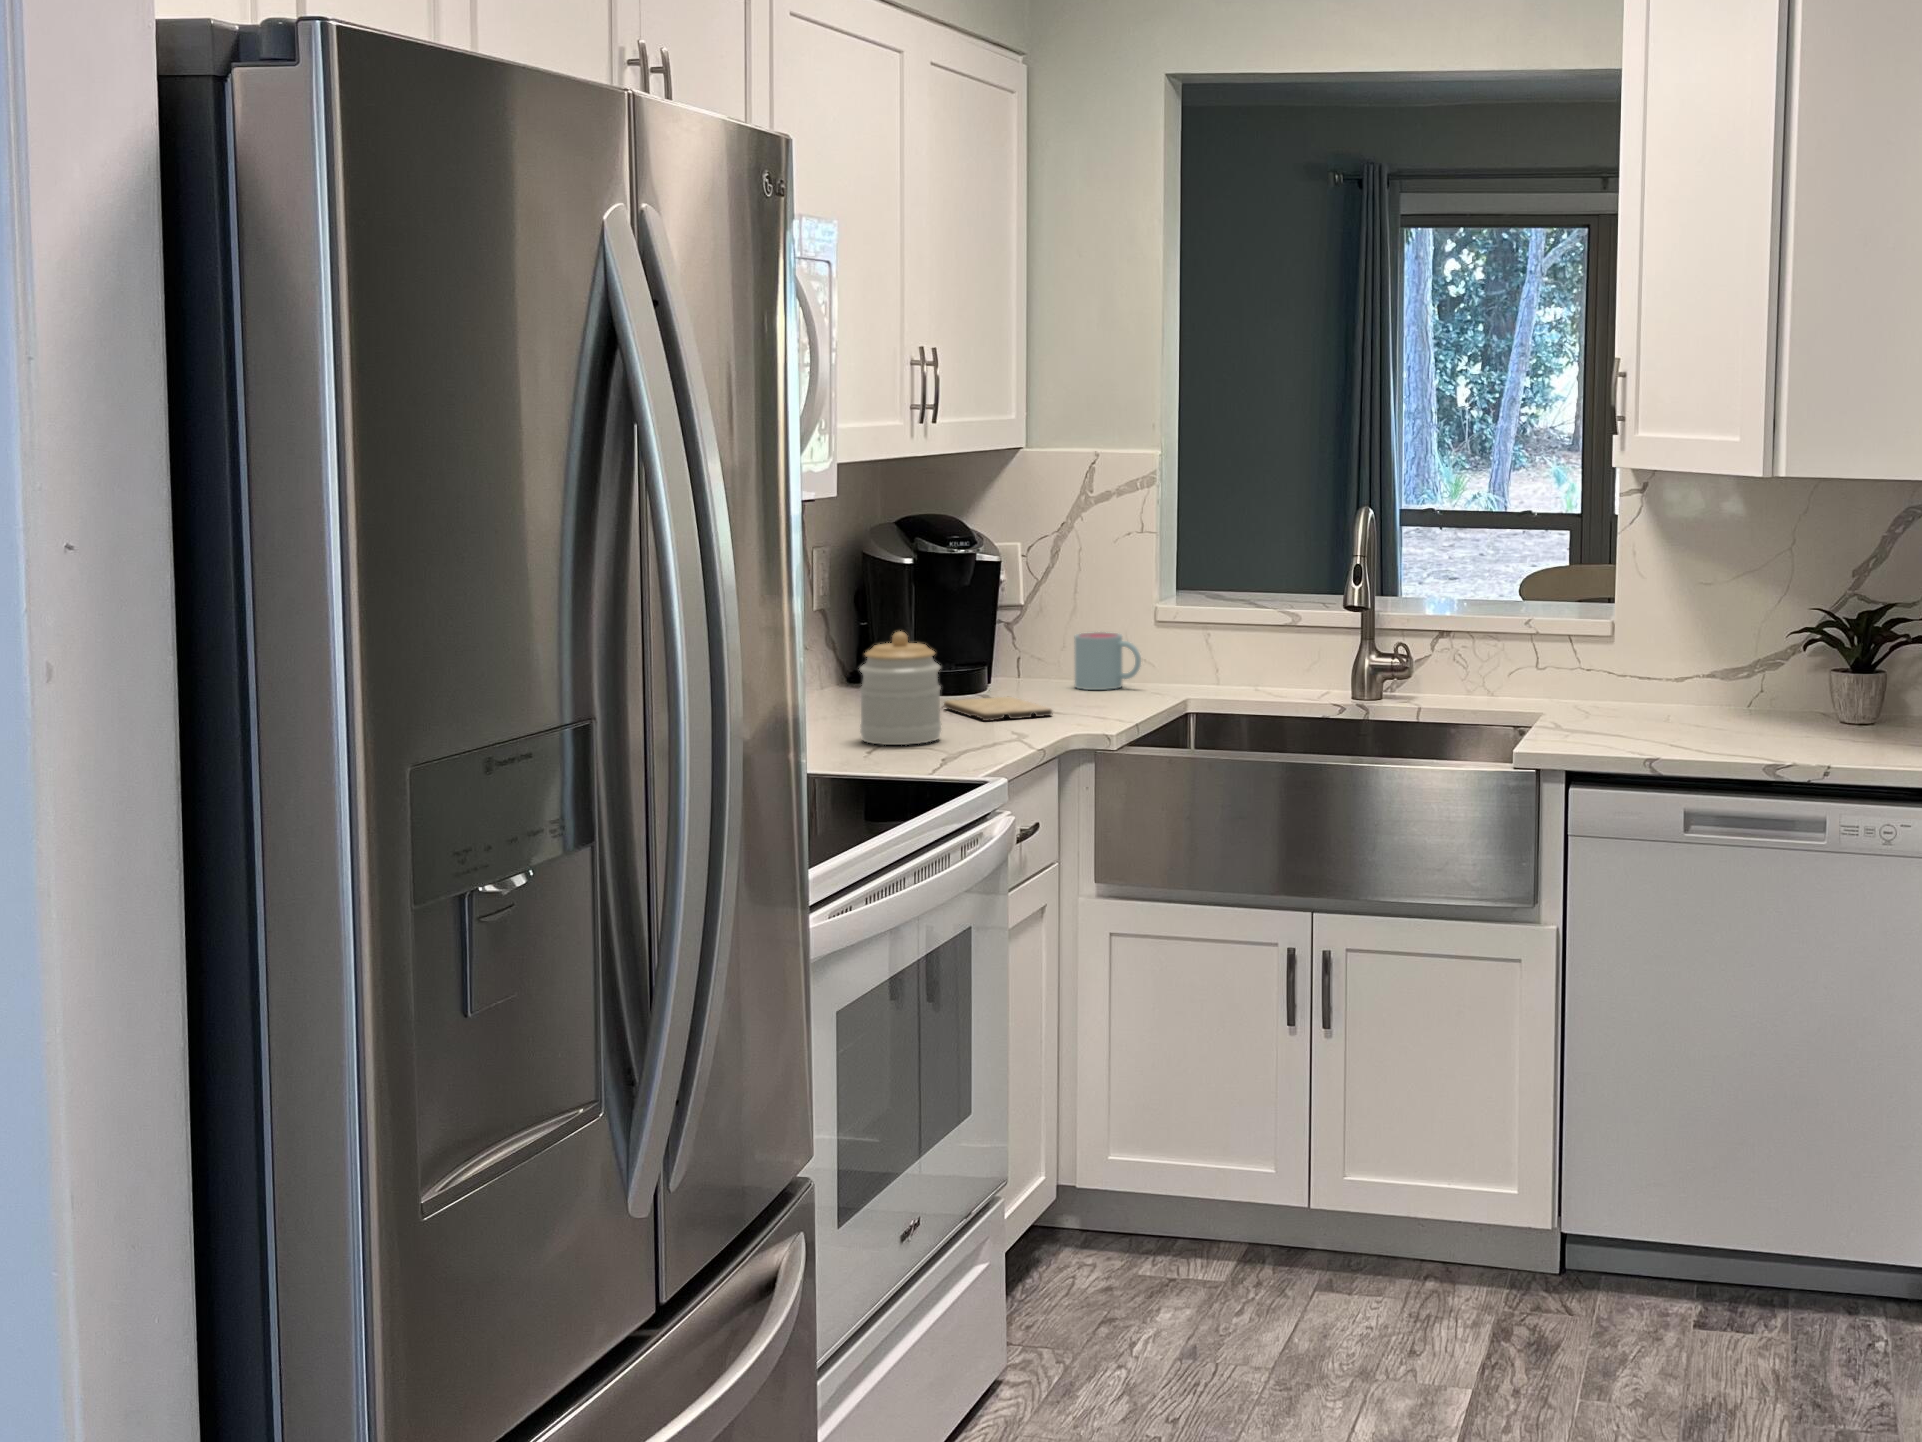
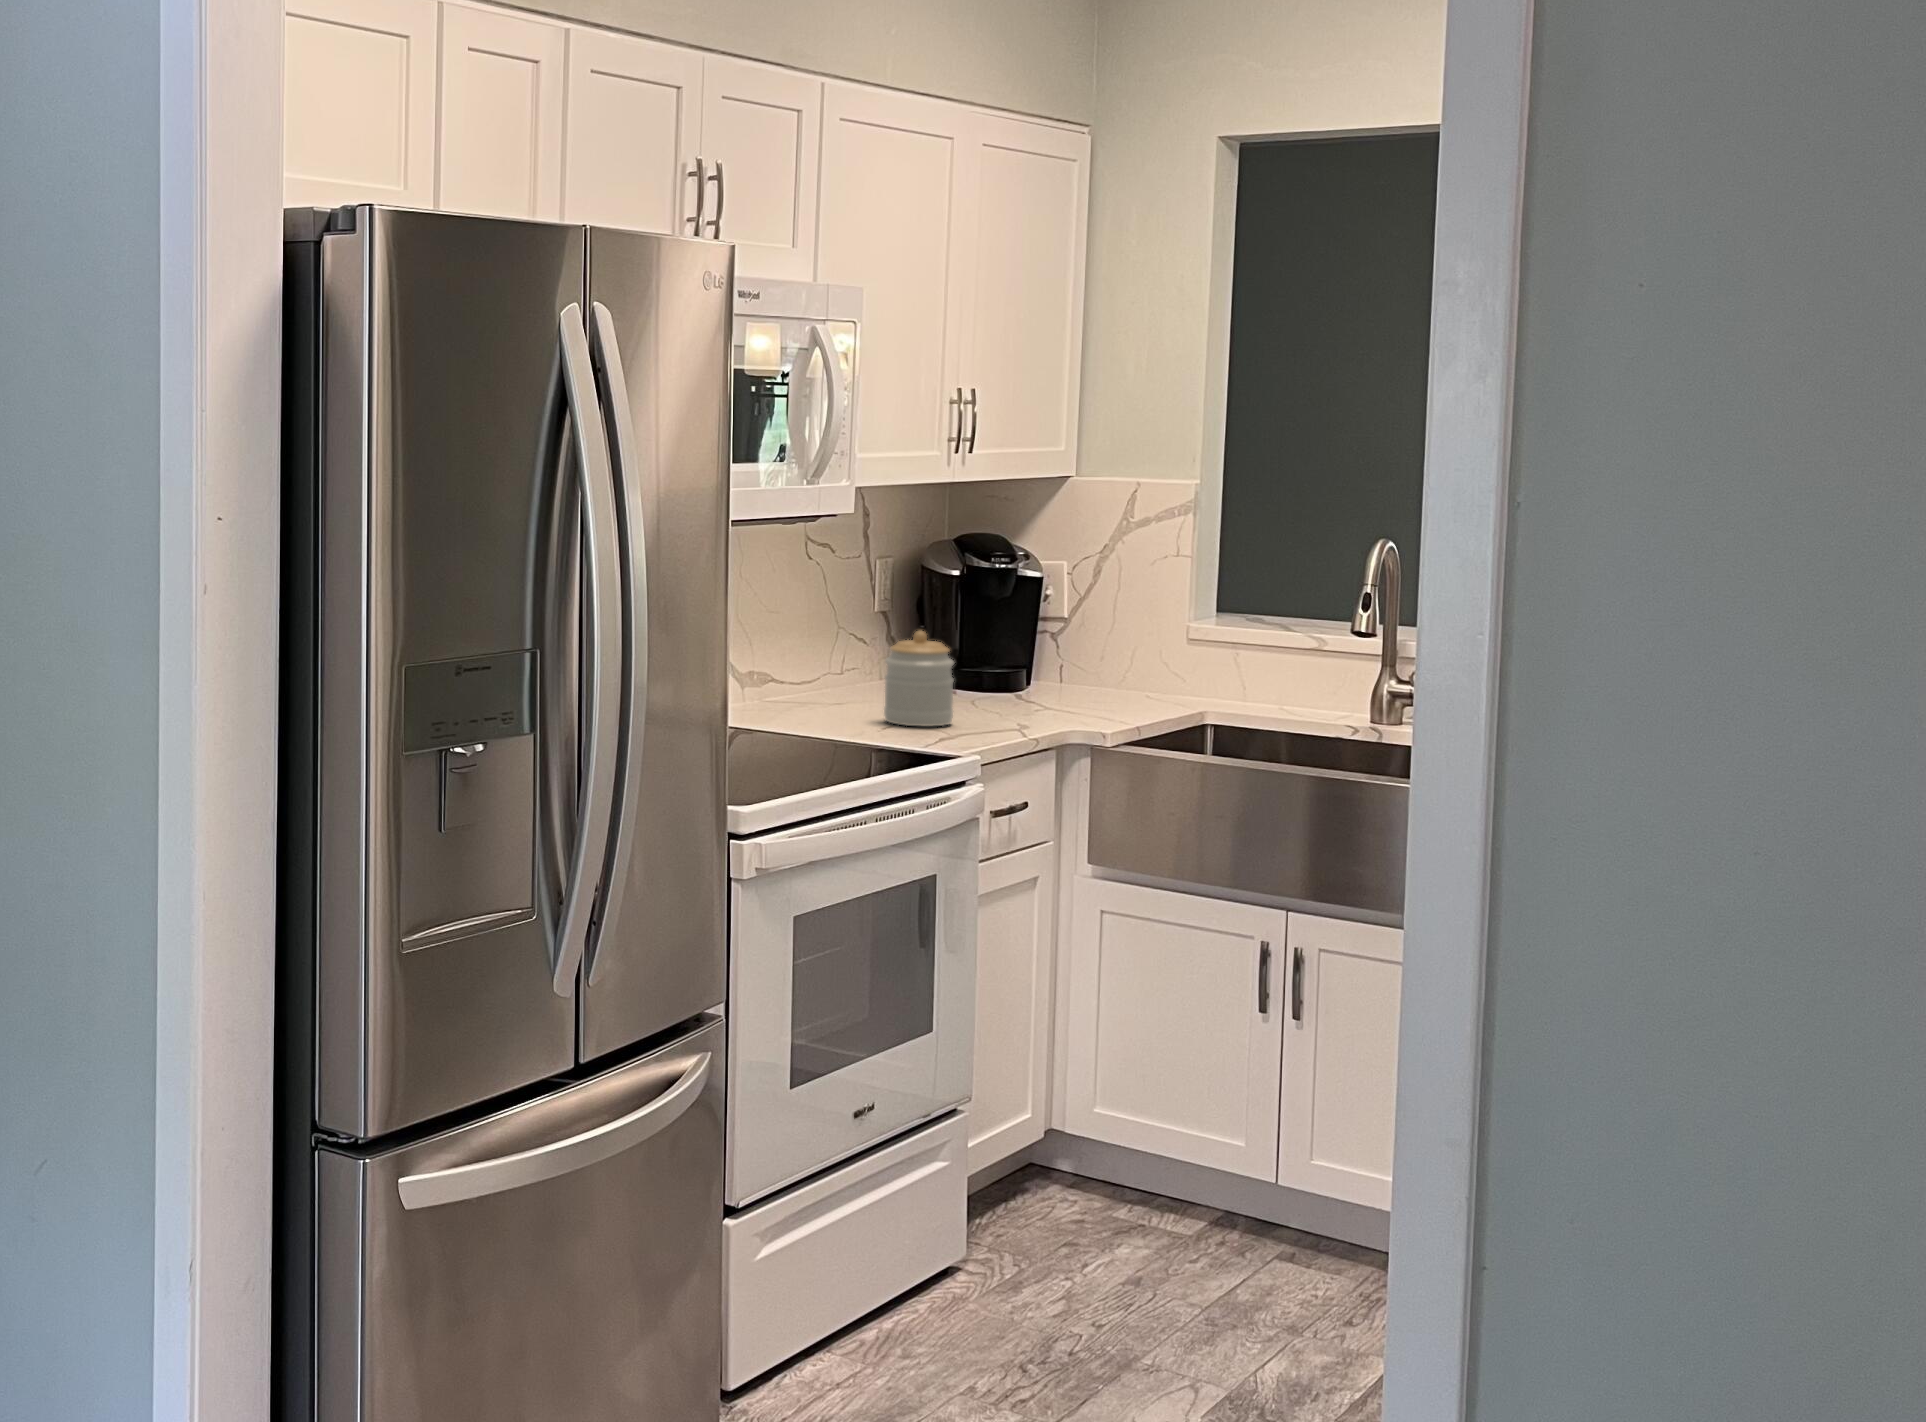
mug: present [1074,632,1141,690] -> none [1106,646,1168,698]
cutting board: present [944,697,1052,721] -> none [974,696,1065,715]

